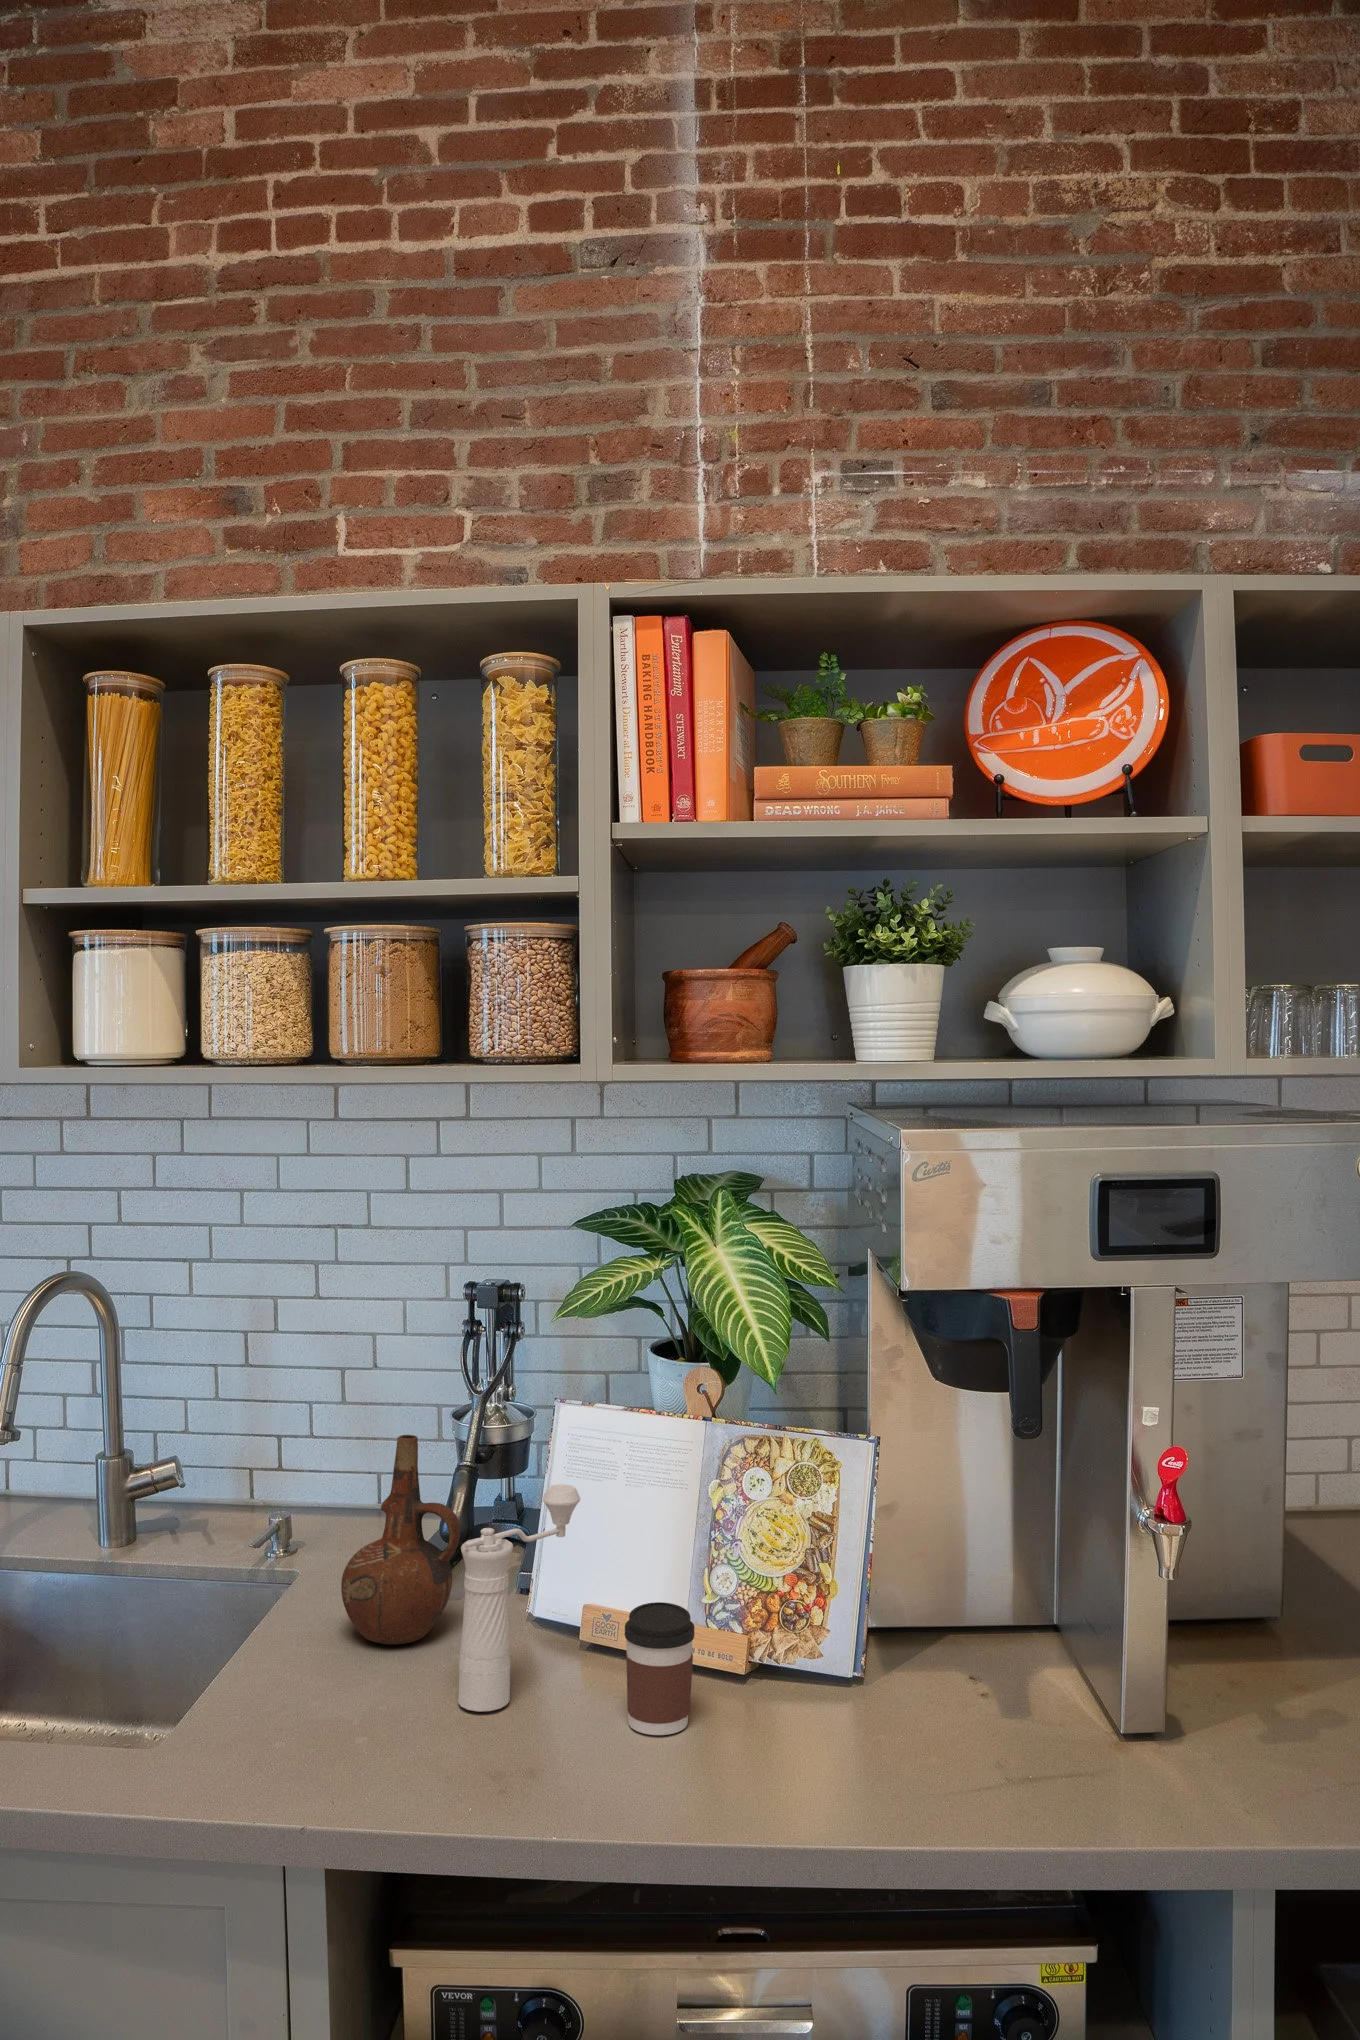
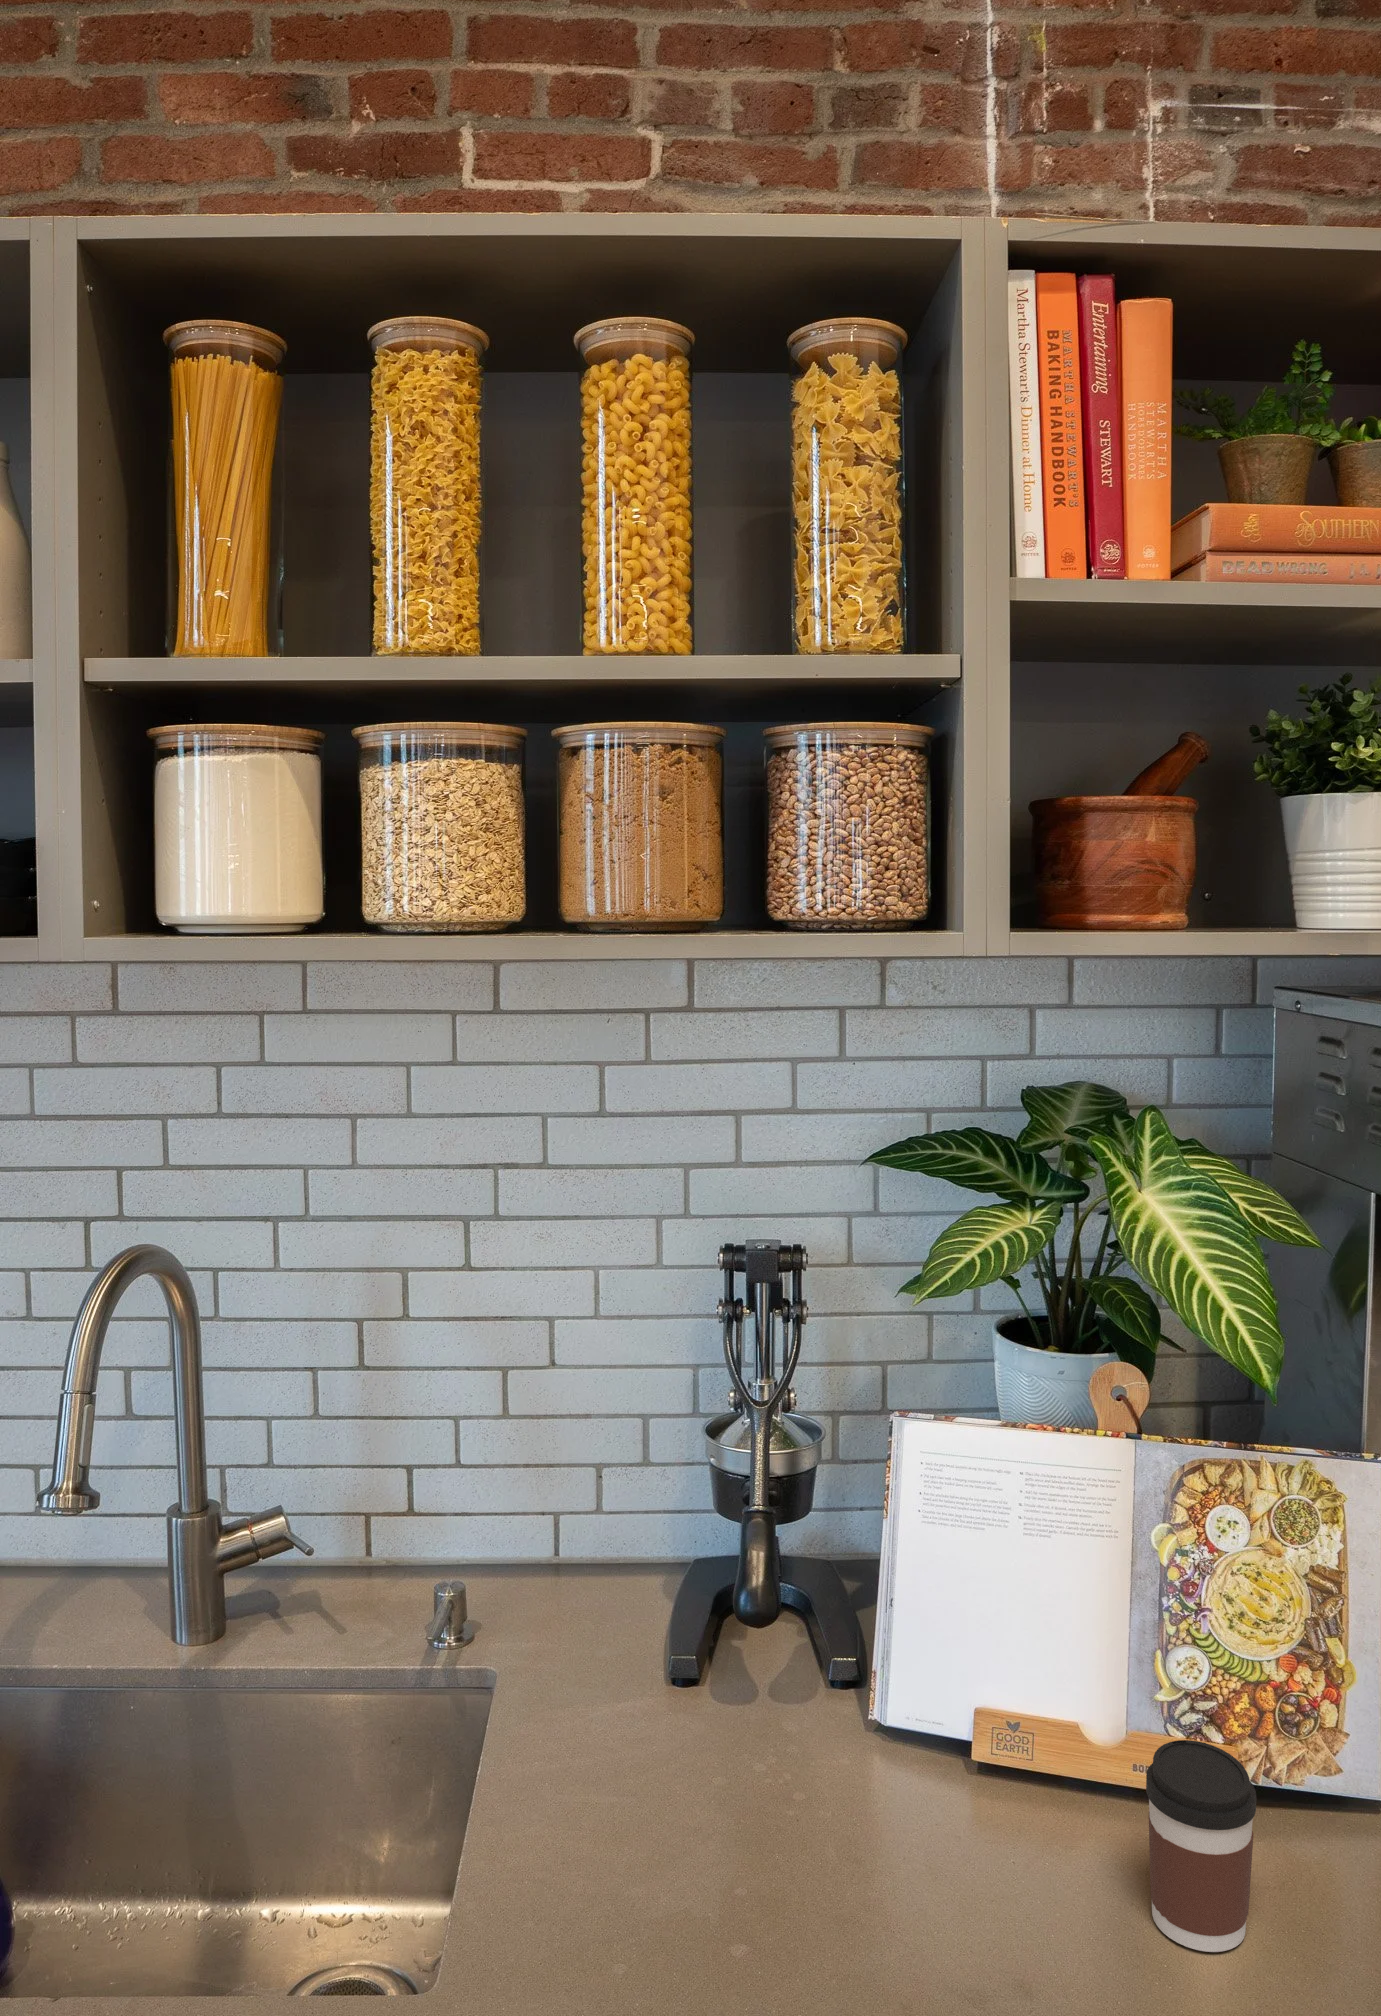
ceramic pitcher: present [341,1435,460,1644] -> none [627,1489,794,1800]
pepper mill: present [458,1484,580,1712] -> none [884,1560,1014,1933]

